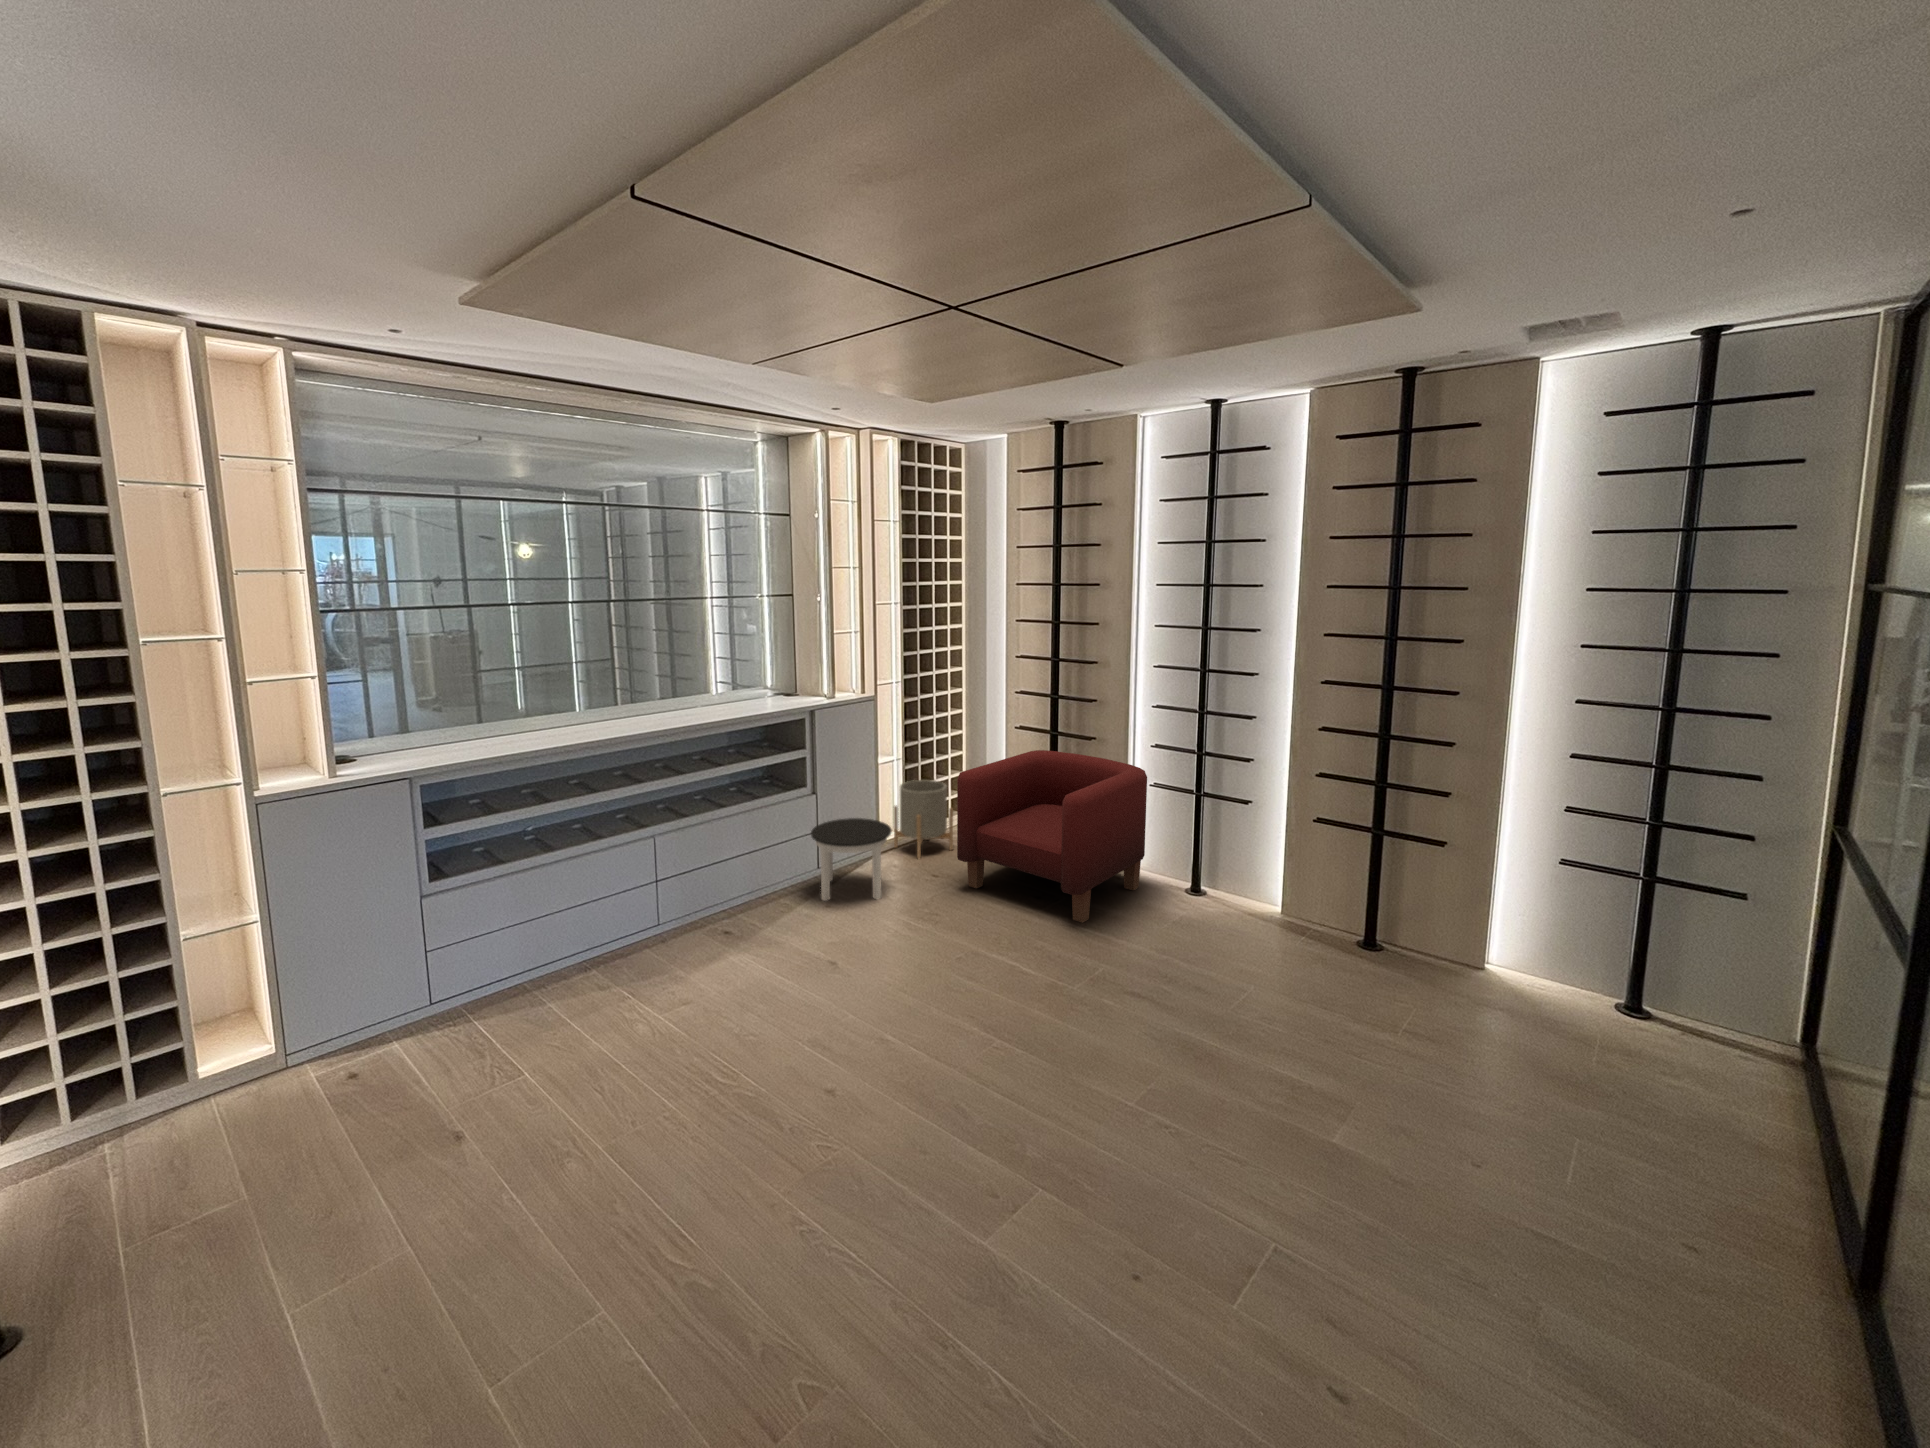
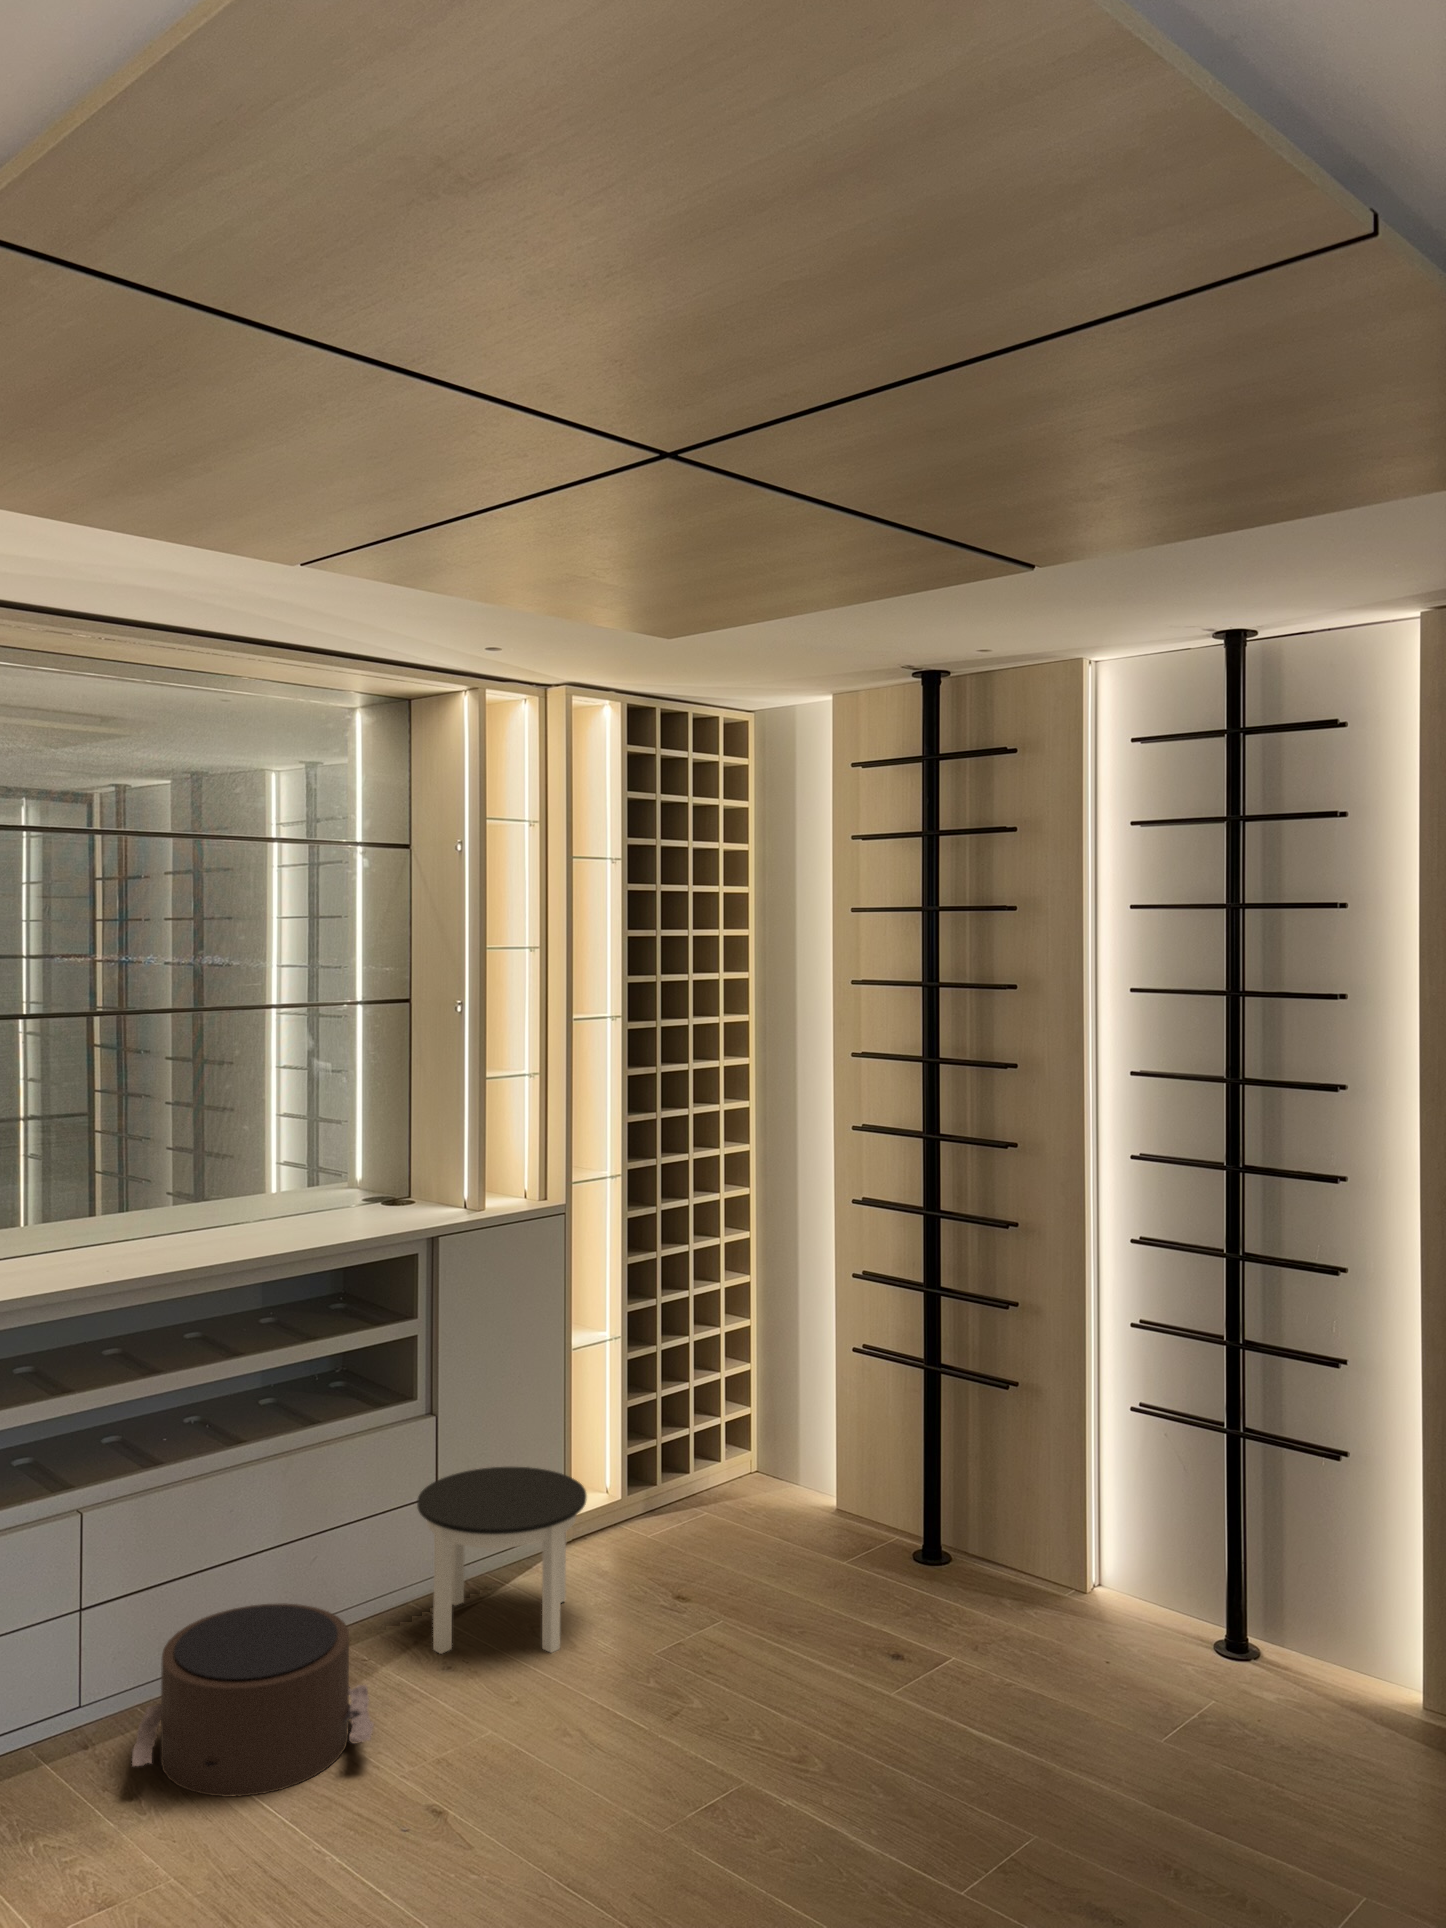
armchair: present [957,750,1147,923] -> none [724,1326,1125,1726]
planter: present [894,780,953,859] -> none [601,1381,724,1556]
pouf: none [689,878,800,960] -> present [132,1604,374,1797]

